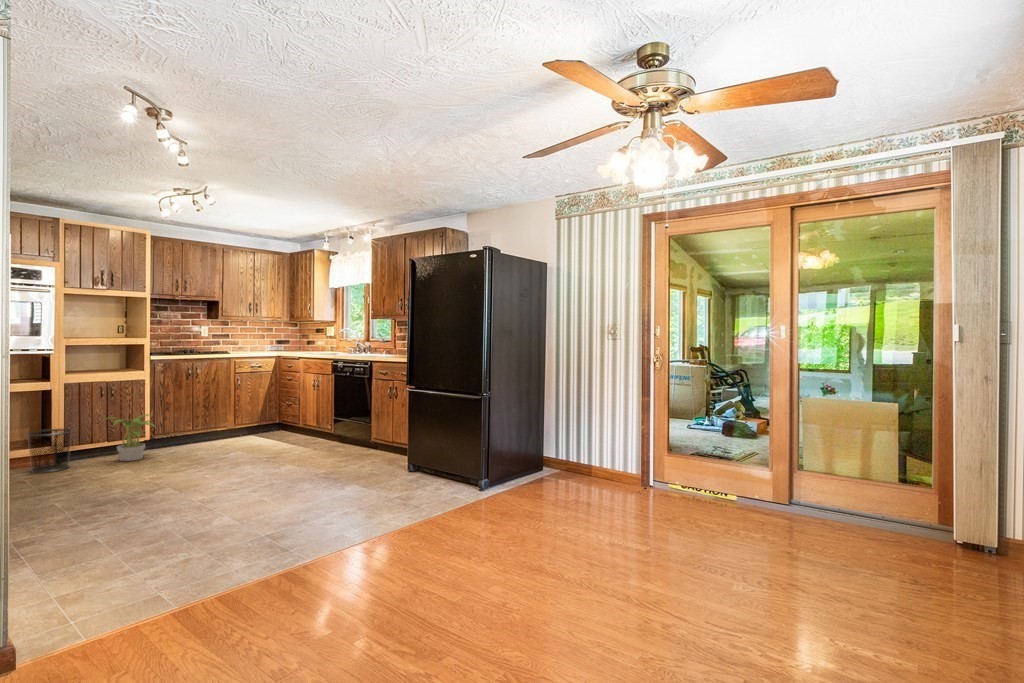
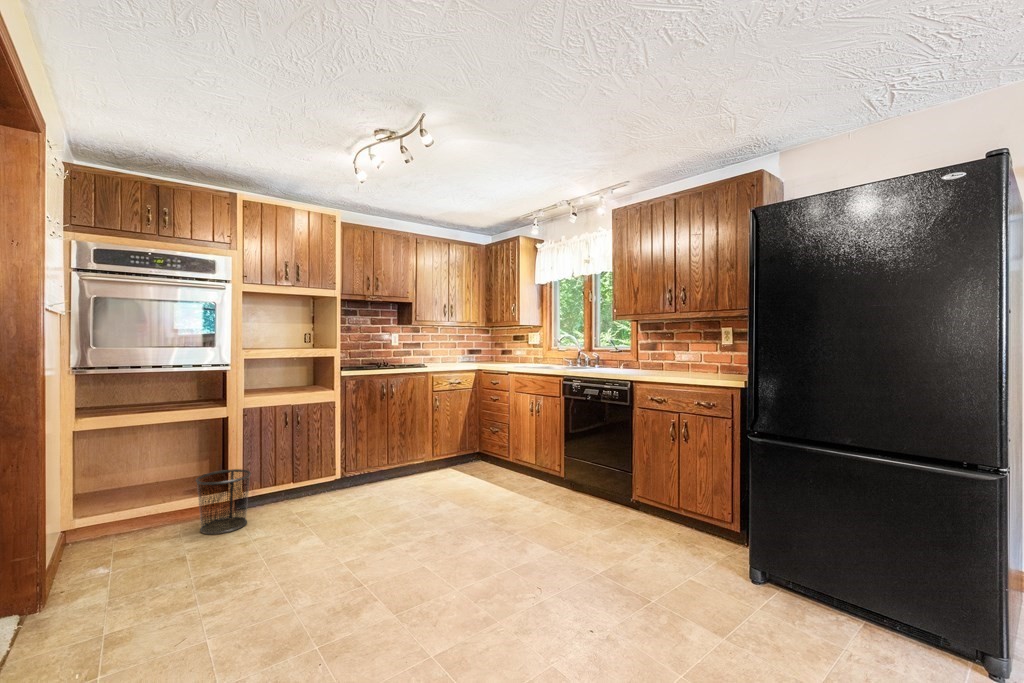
potted plant: present [107,415,155,461] -> none [287,449,350,514]

